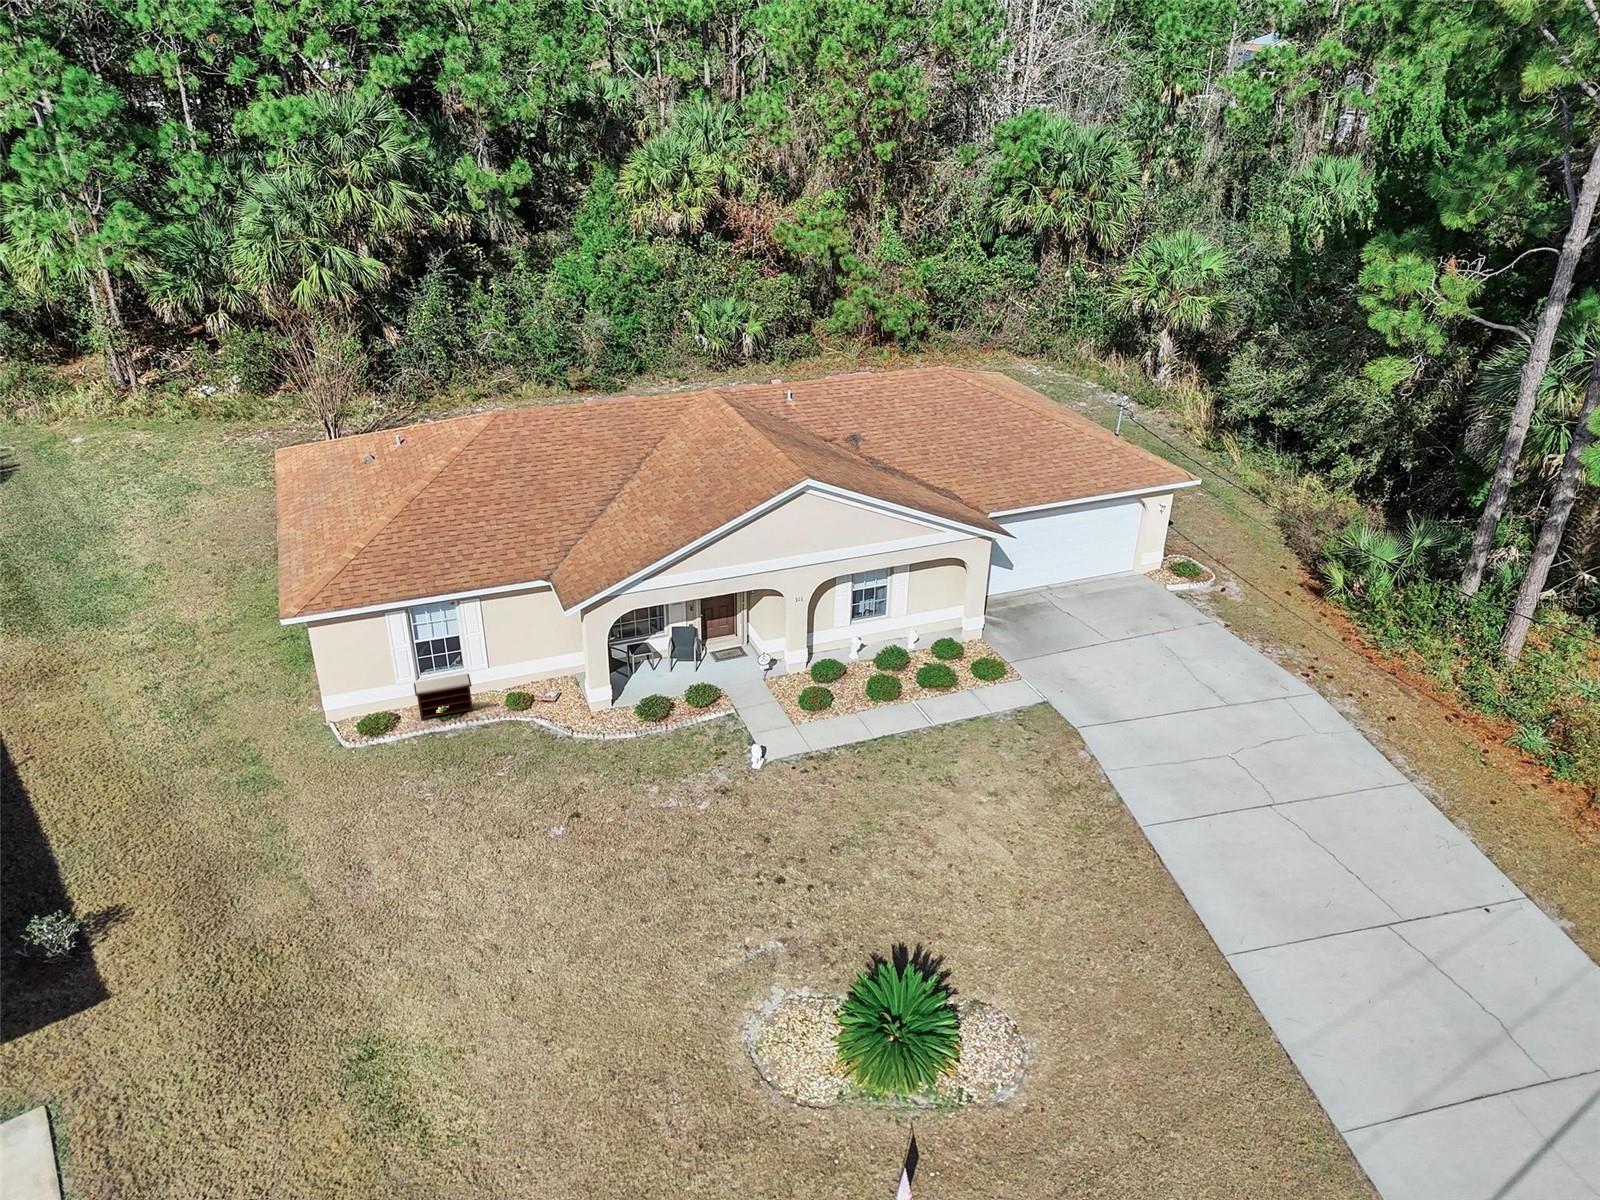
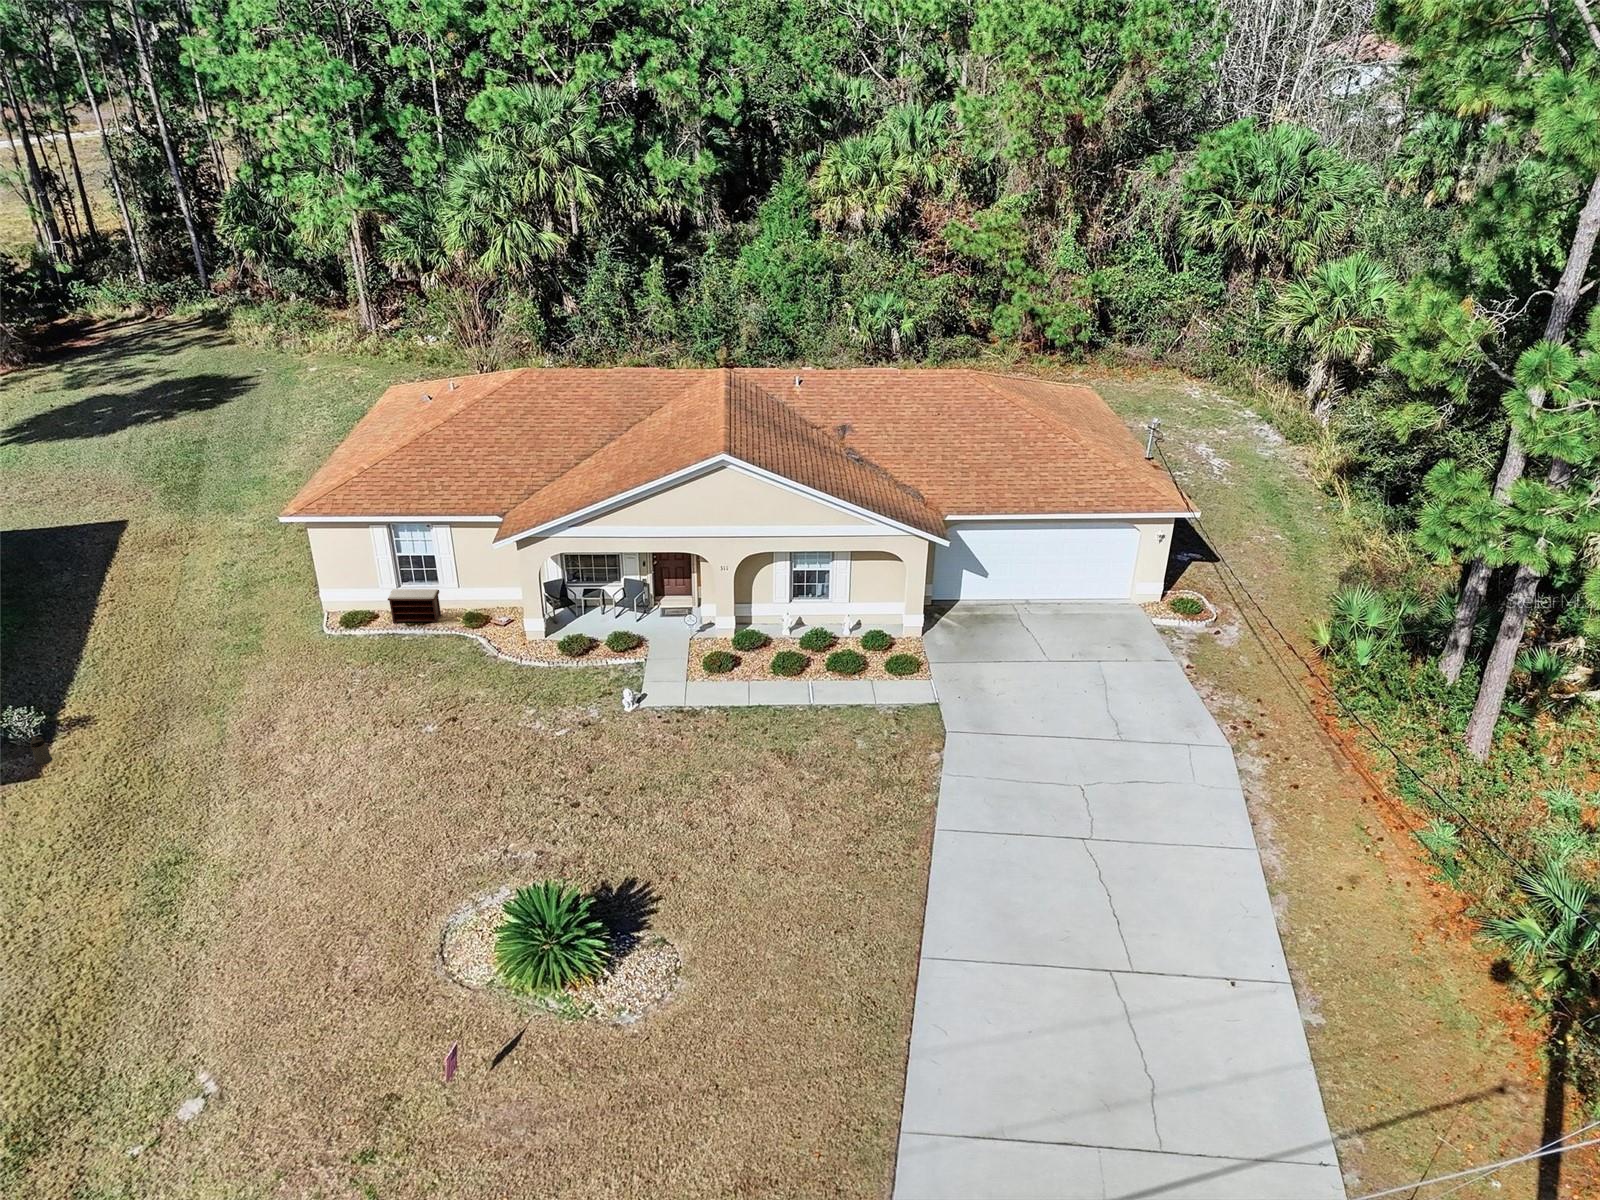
watering can: none [63,947,102,986] -> present [30,732,52,765]

